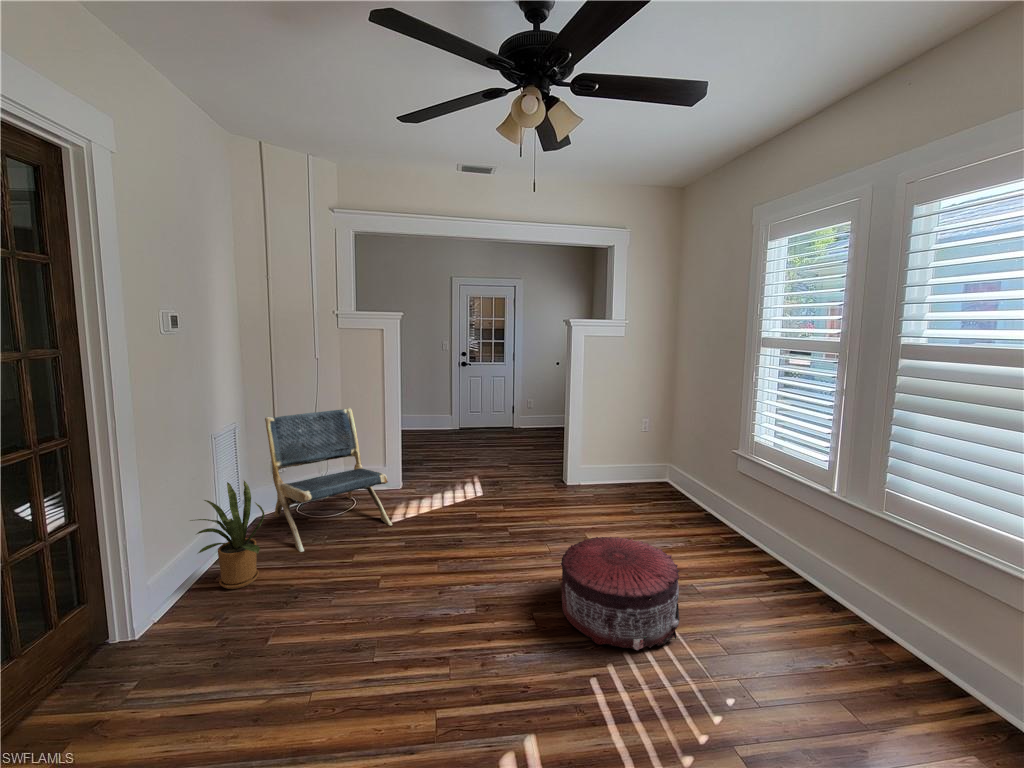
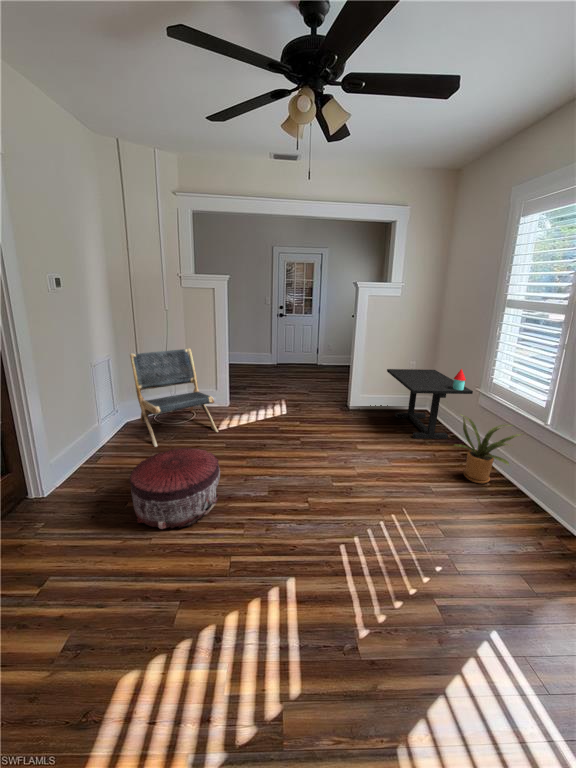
side table: none [615,425,728,520] -> present [387,369,473,439]
house plant: present [190,481,264,589] -> present [454,415,522,483]
pouf: present [561,537,680,650] -> present [129,448,220,529]

